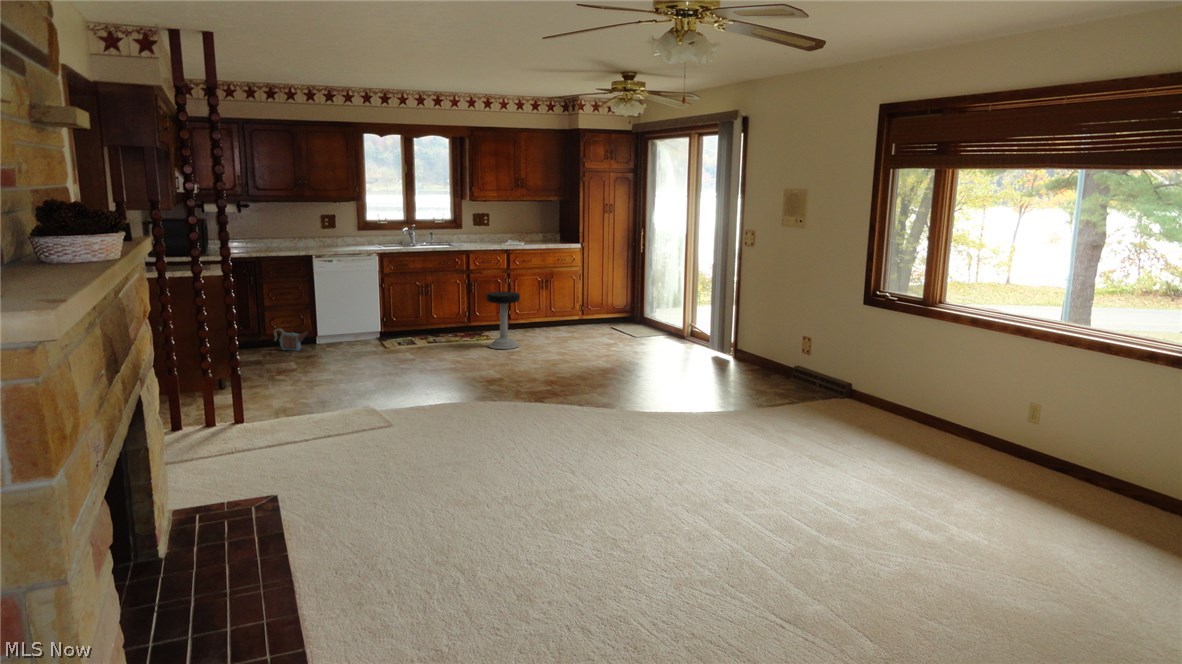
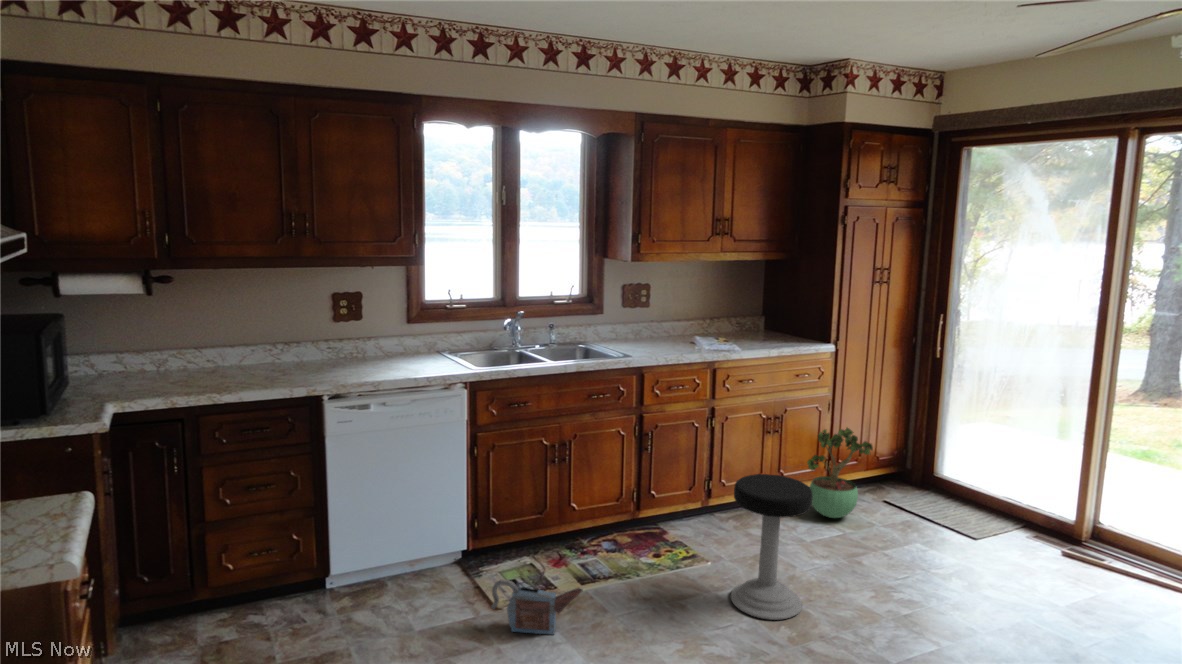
potted plant: none [558,283,589,330] -> present [807,428,873,518]
watering can: present [274,328,308,351] -> present [491,580,582,635]

